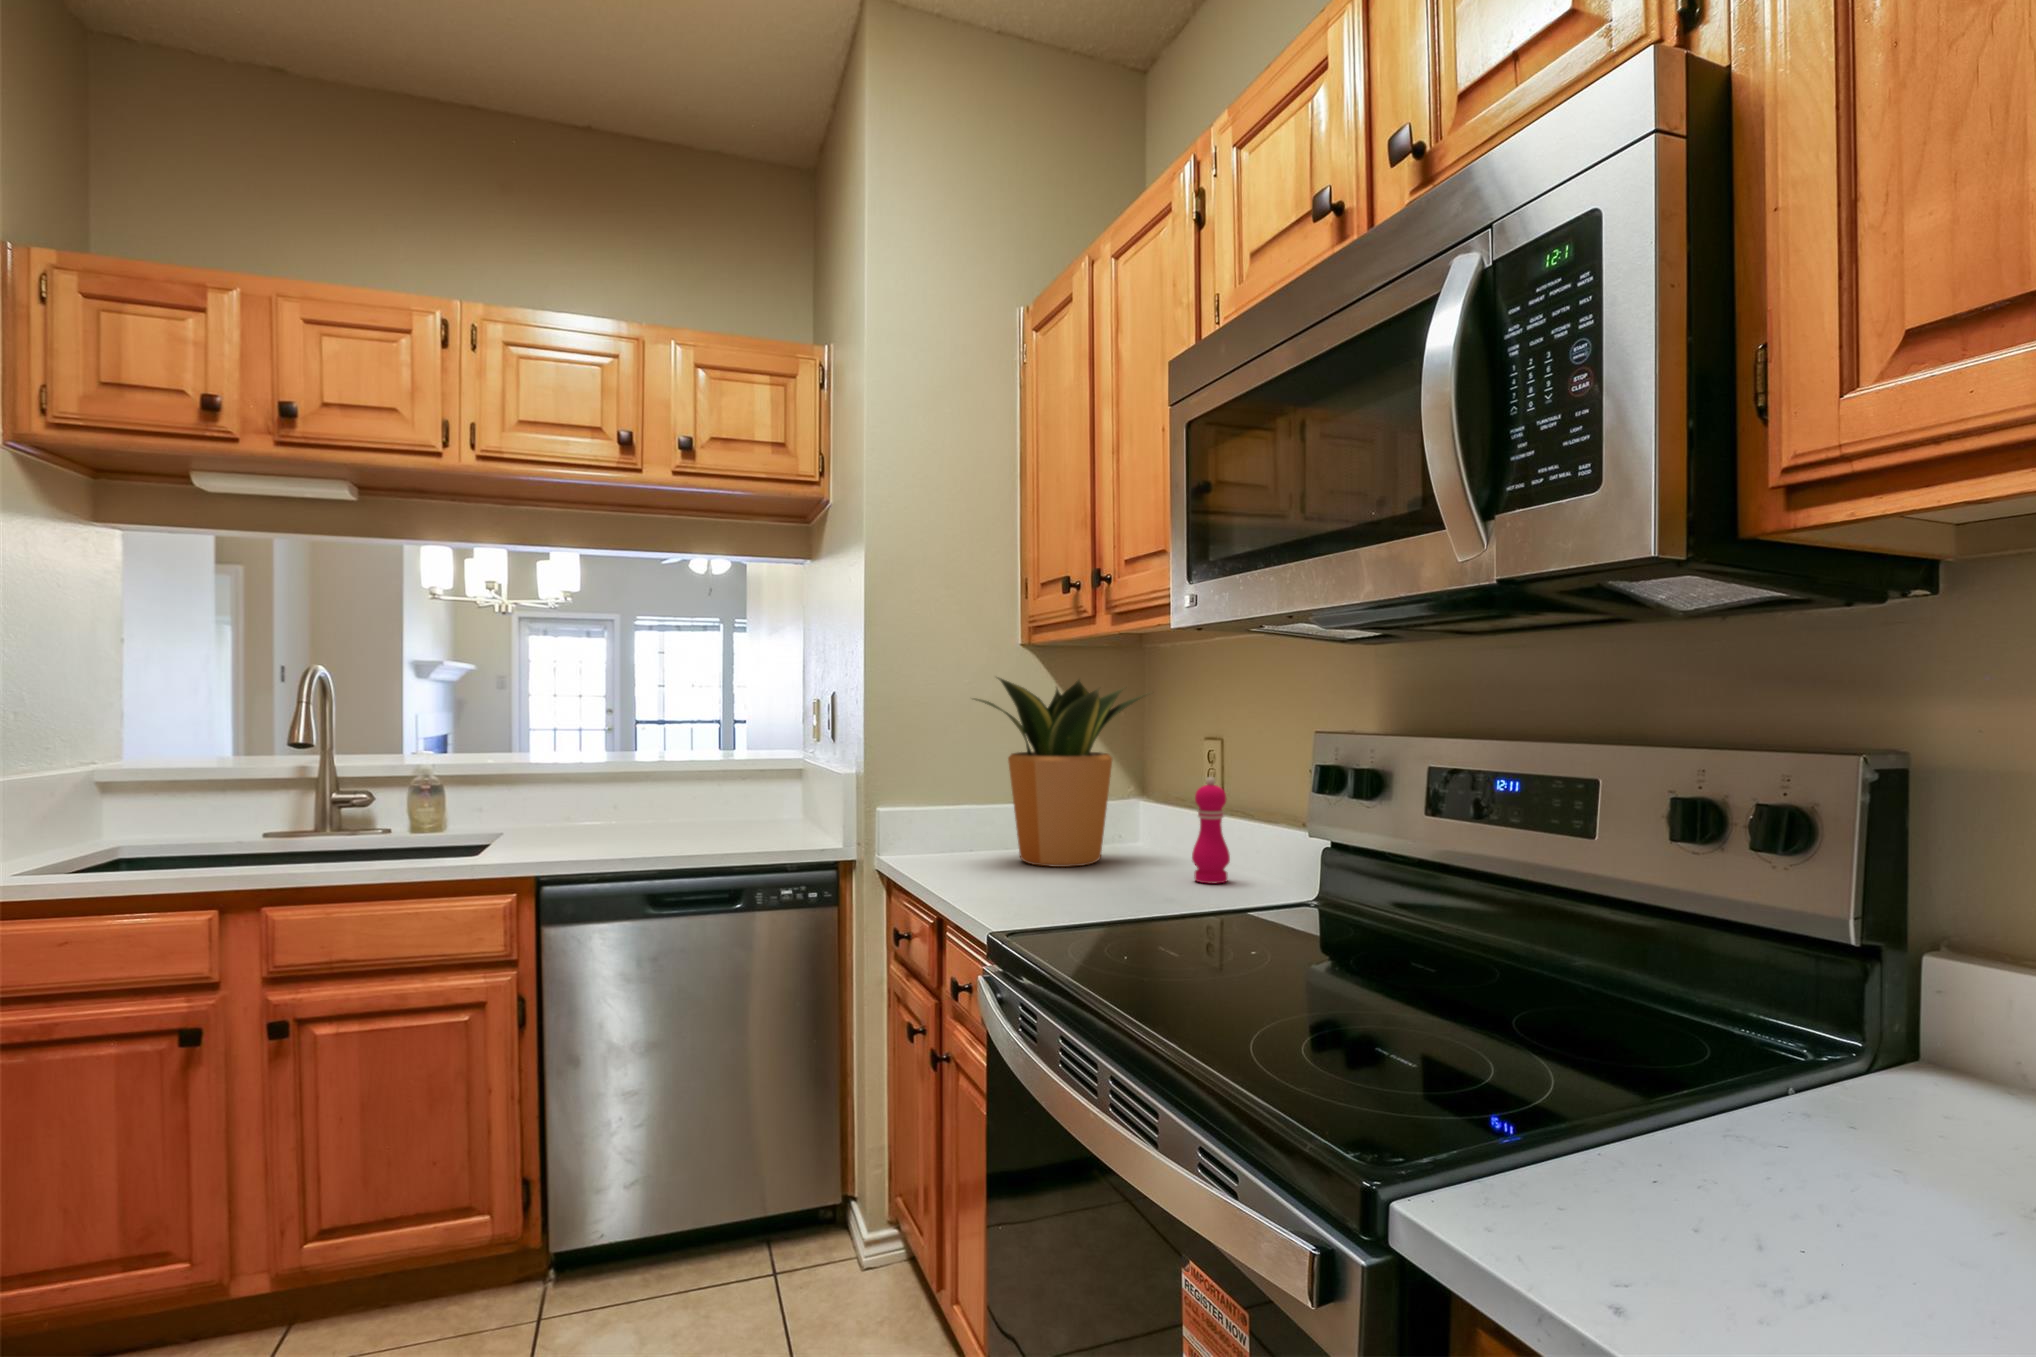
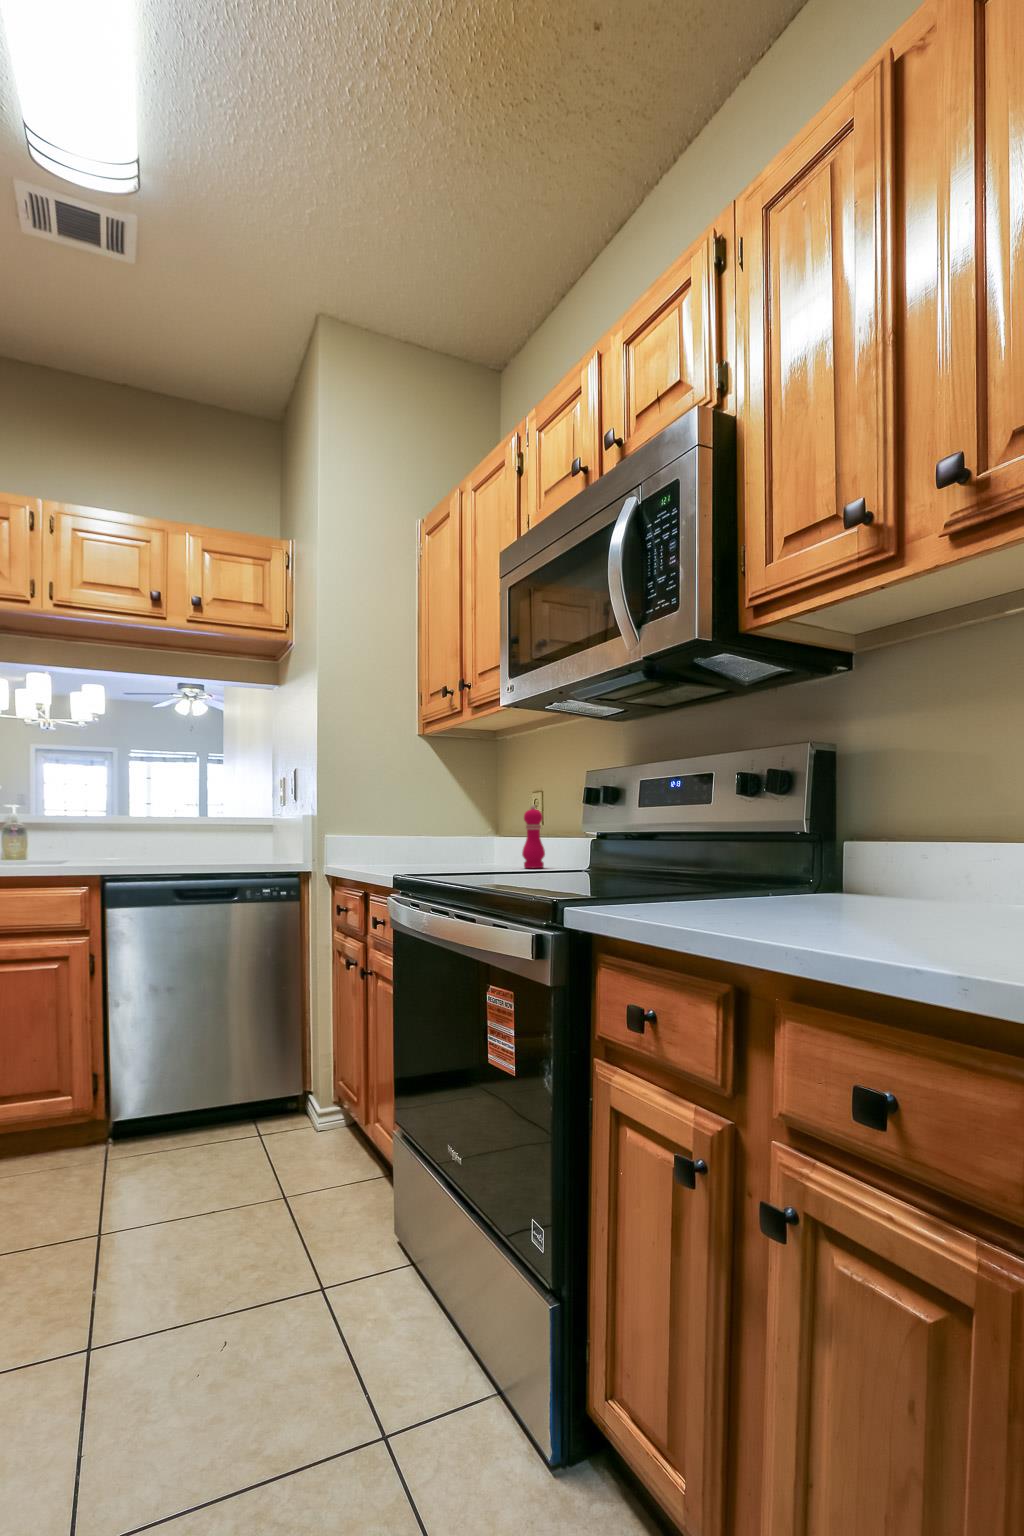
potted plant: present [974,678,1148,867] -> none [385,746,502,867]

